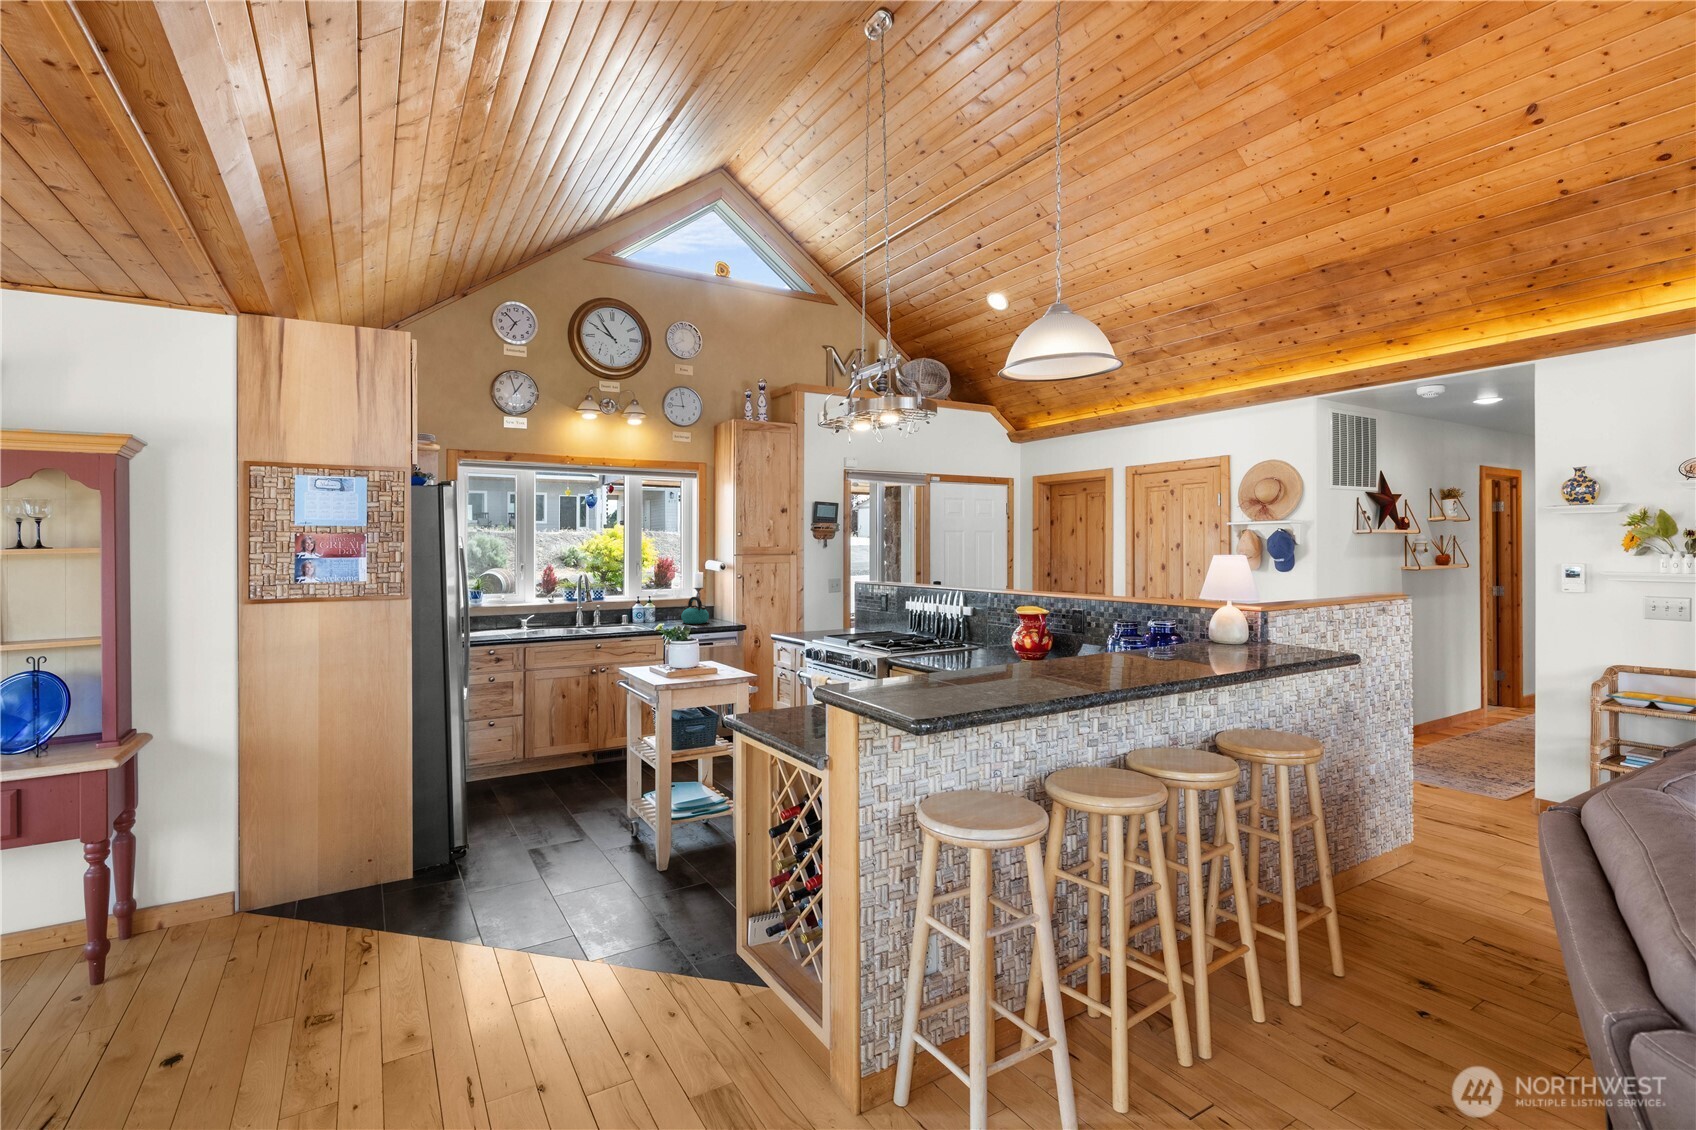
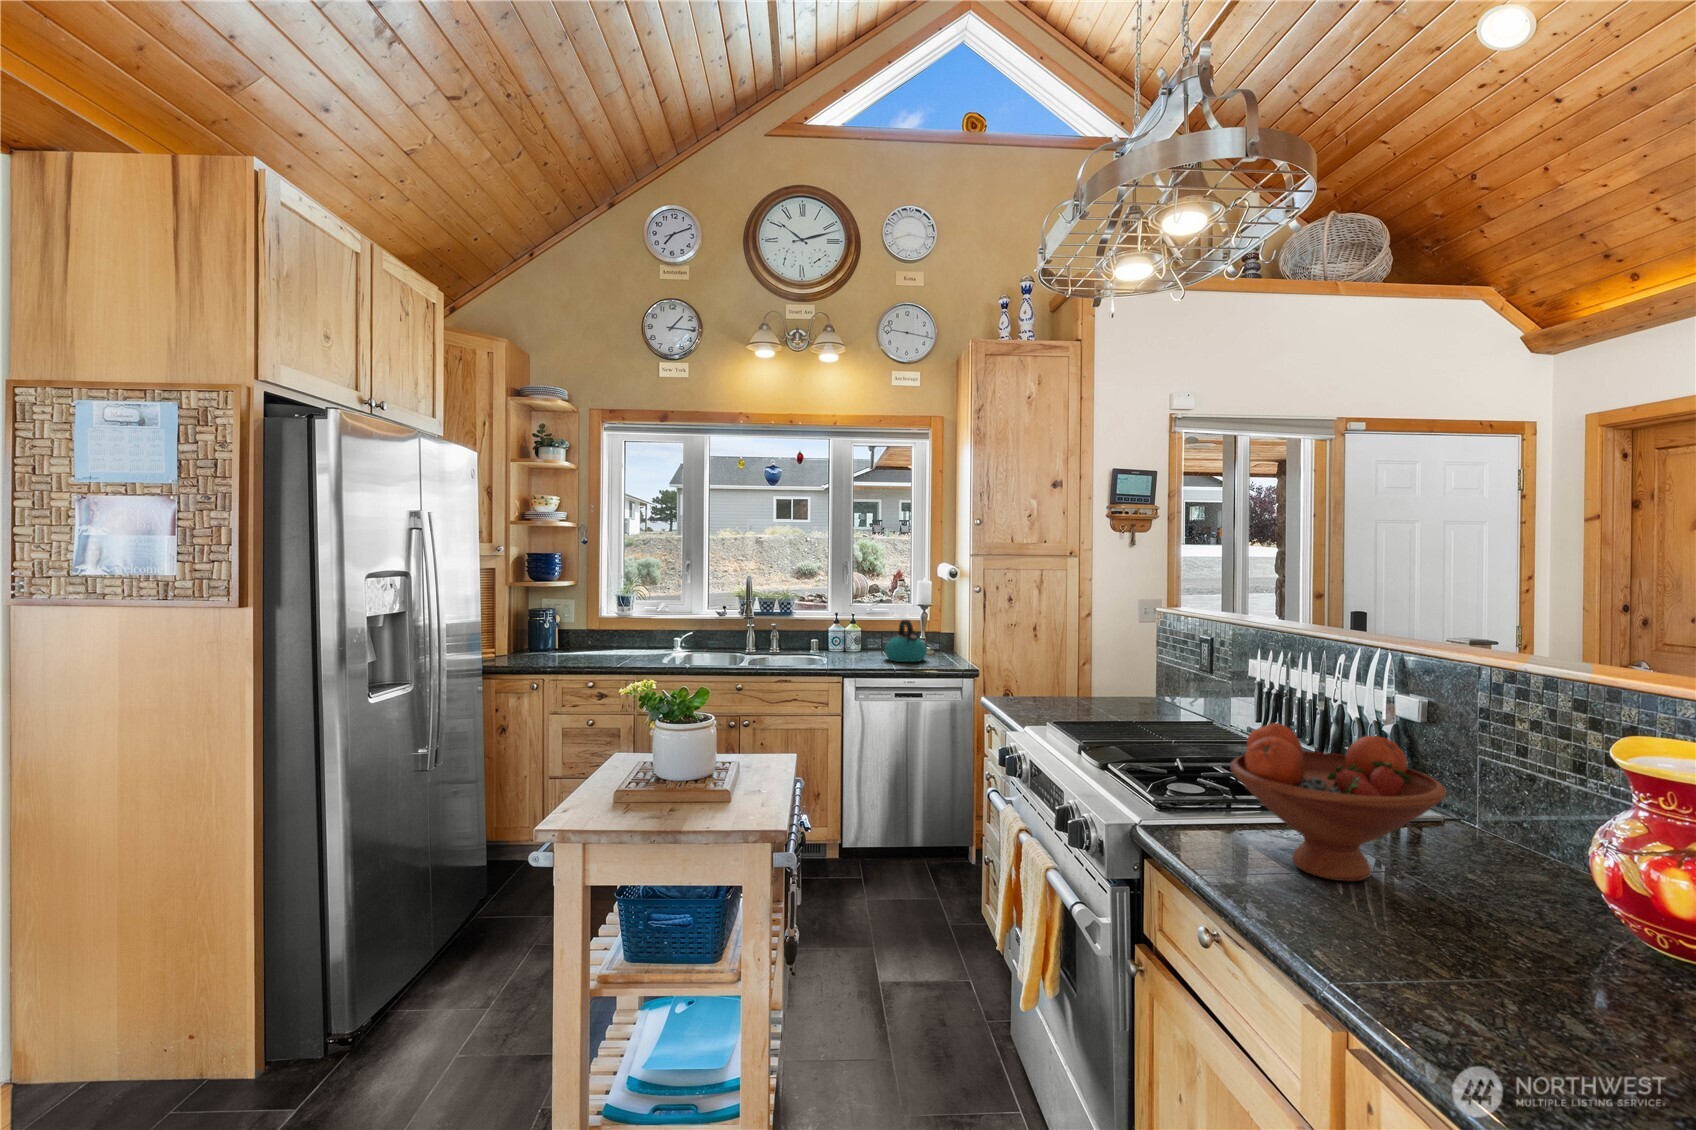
fruit bowl: none [922,616,982,662] -> present [1230,723,1446,882]

